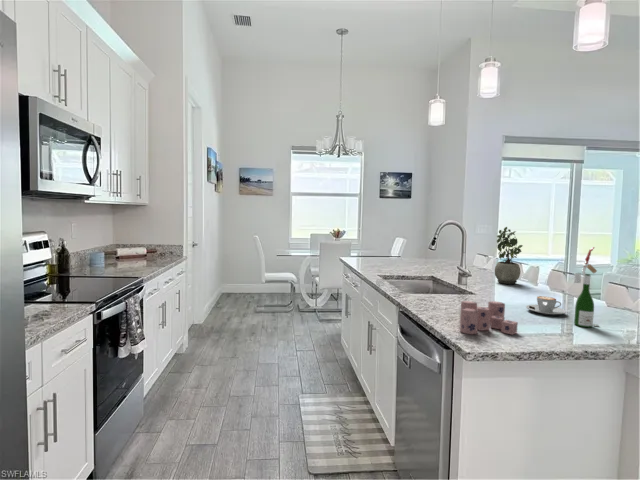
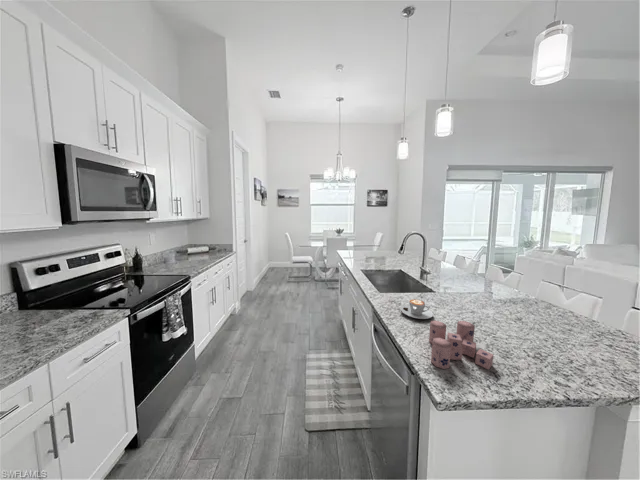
potted plant: present [495,227,522,284] -> none [449,233,475,277]
wine bottle: present [574,247,599,327] -> none [545,270,574,351]
coffee cup: present [526,296,566,315] -> present [401,299,433,319]

